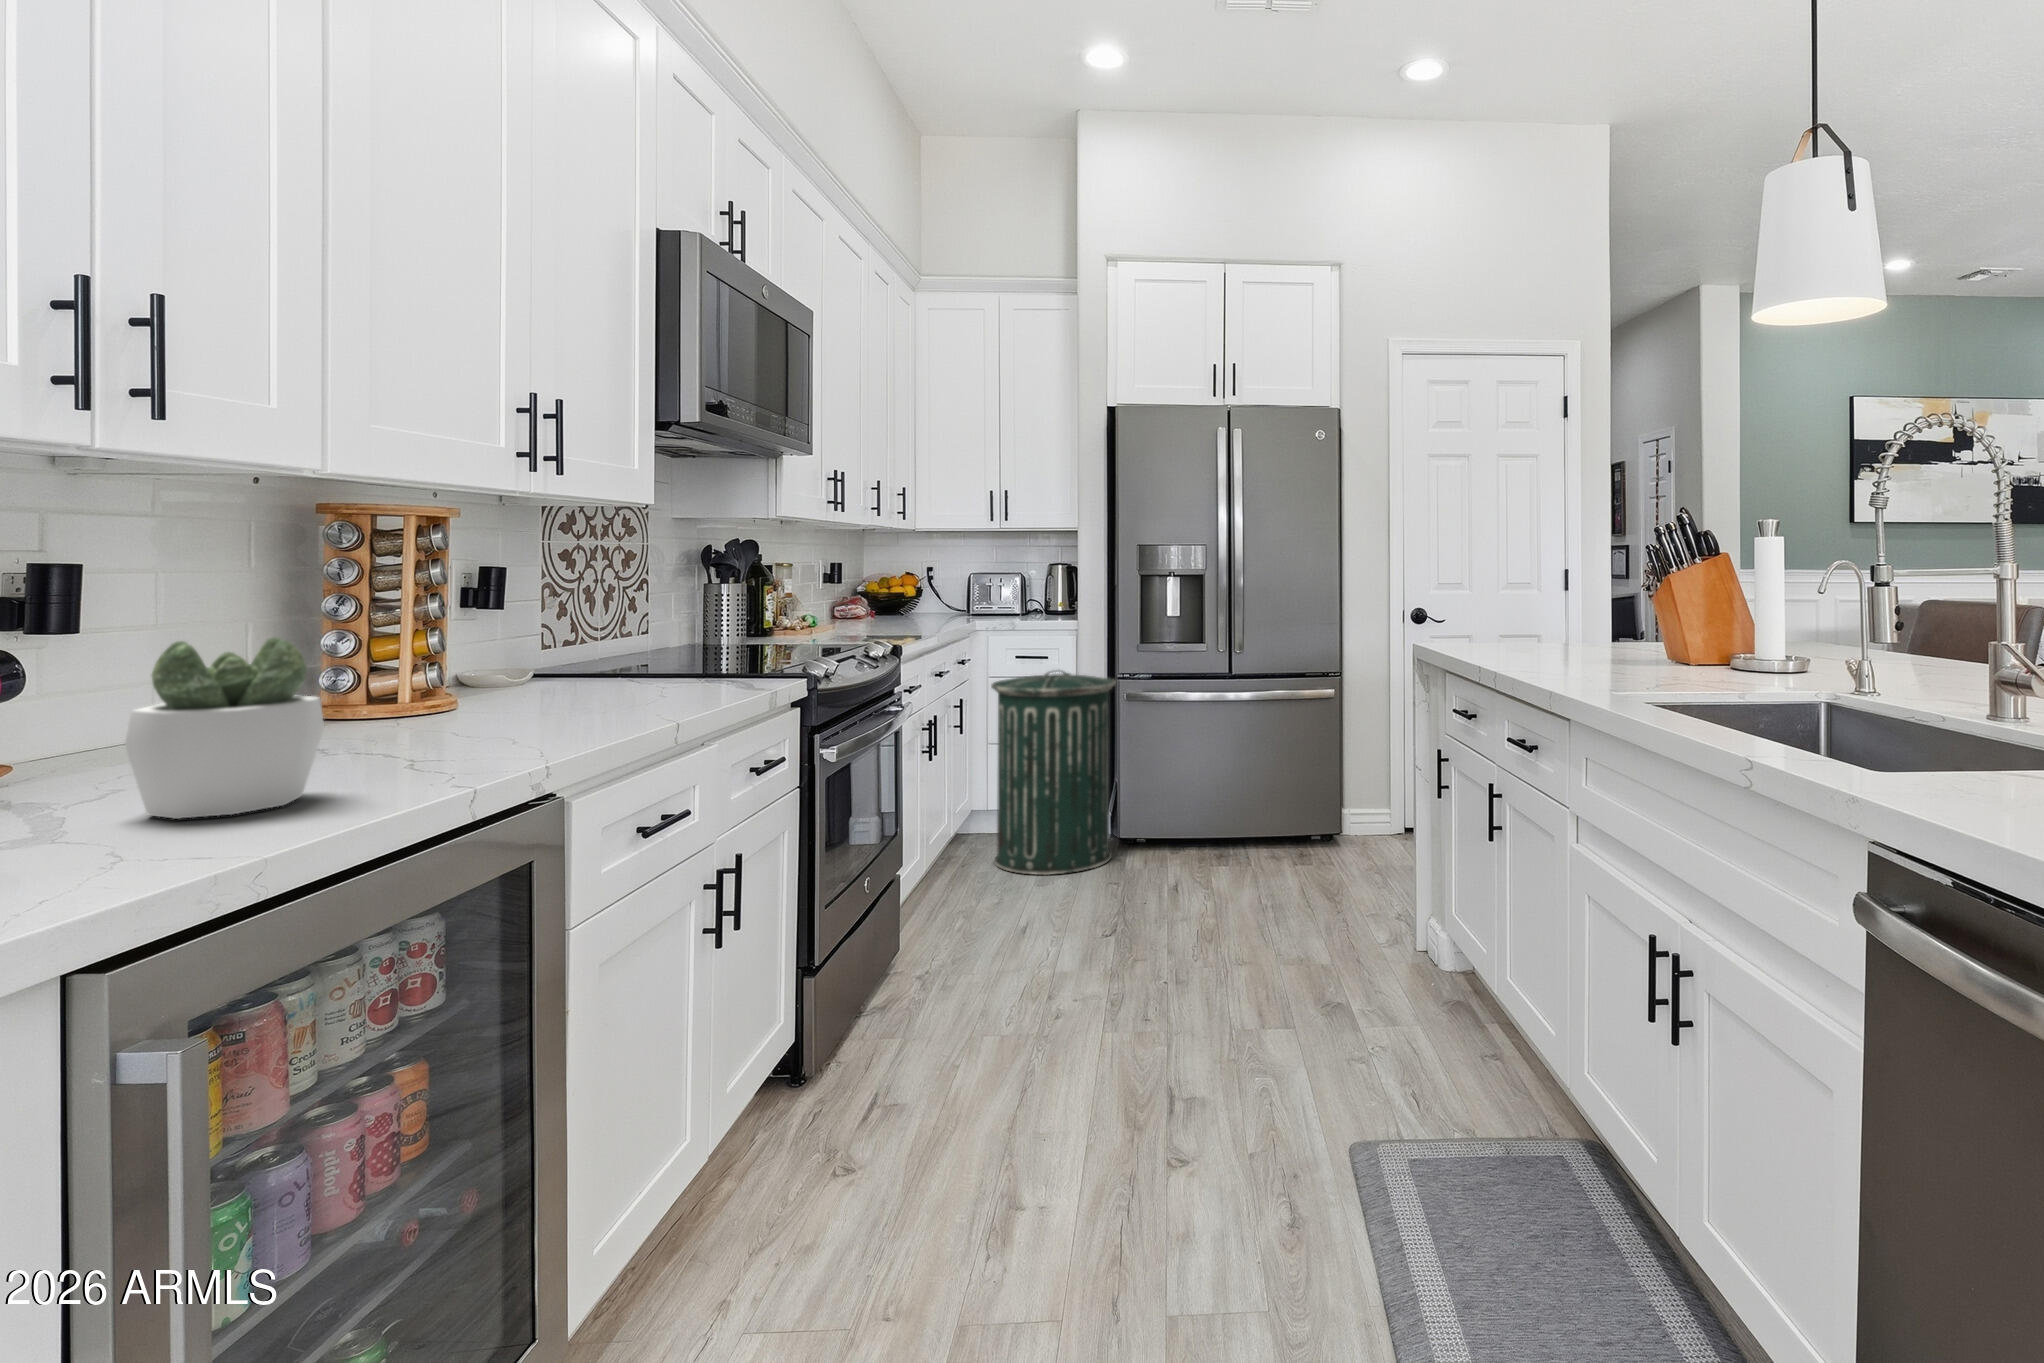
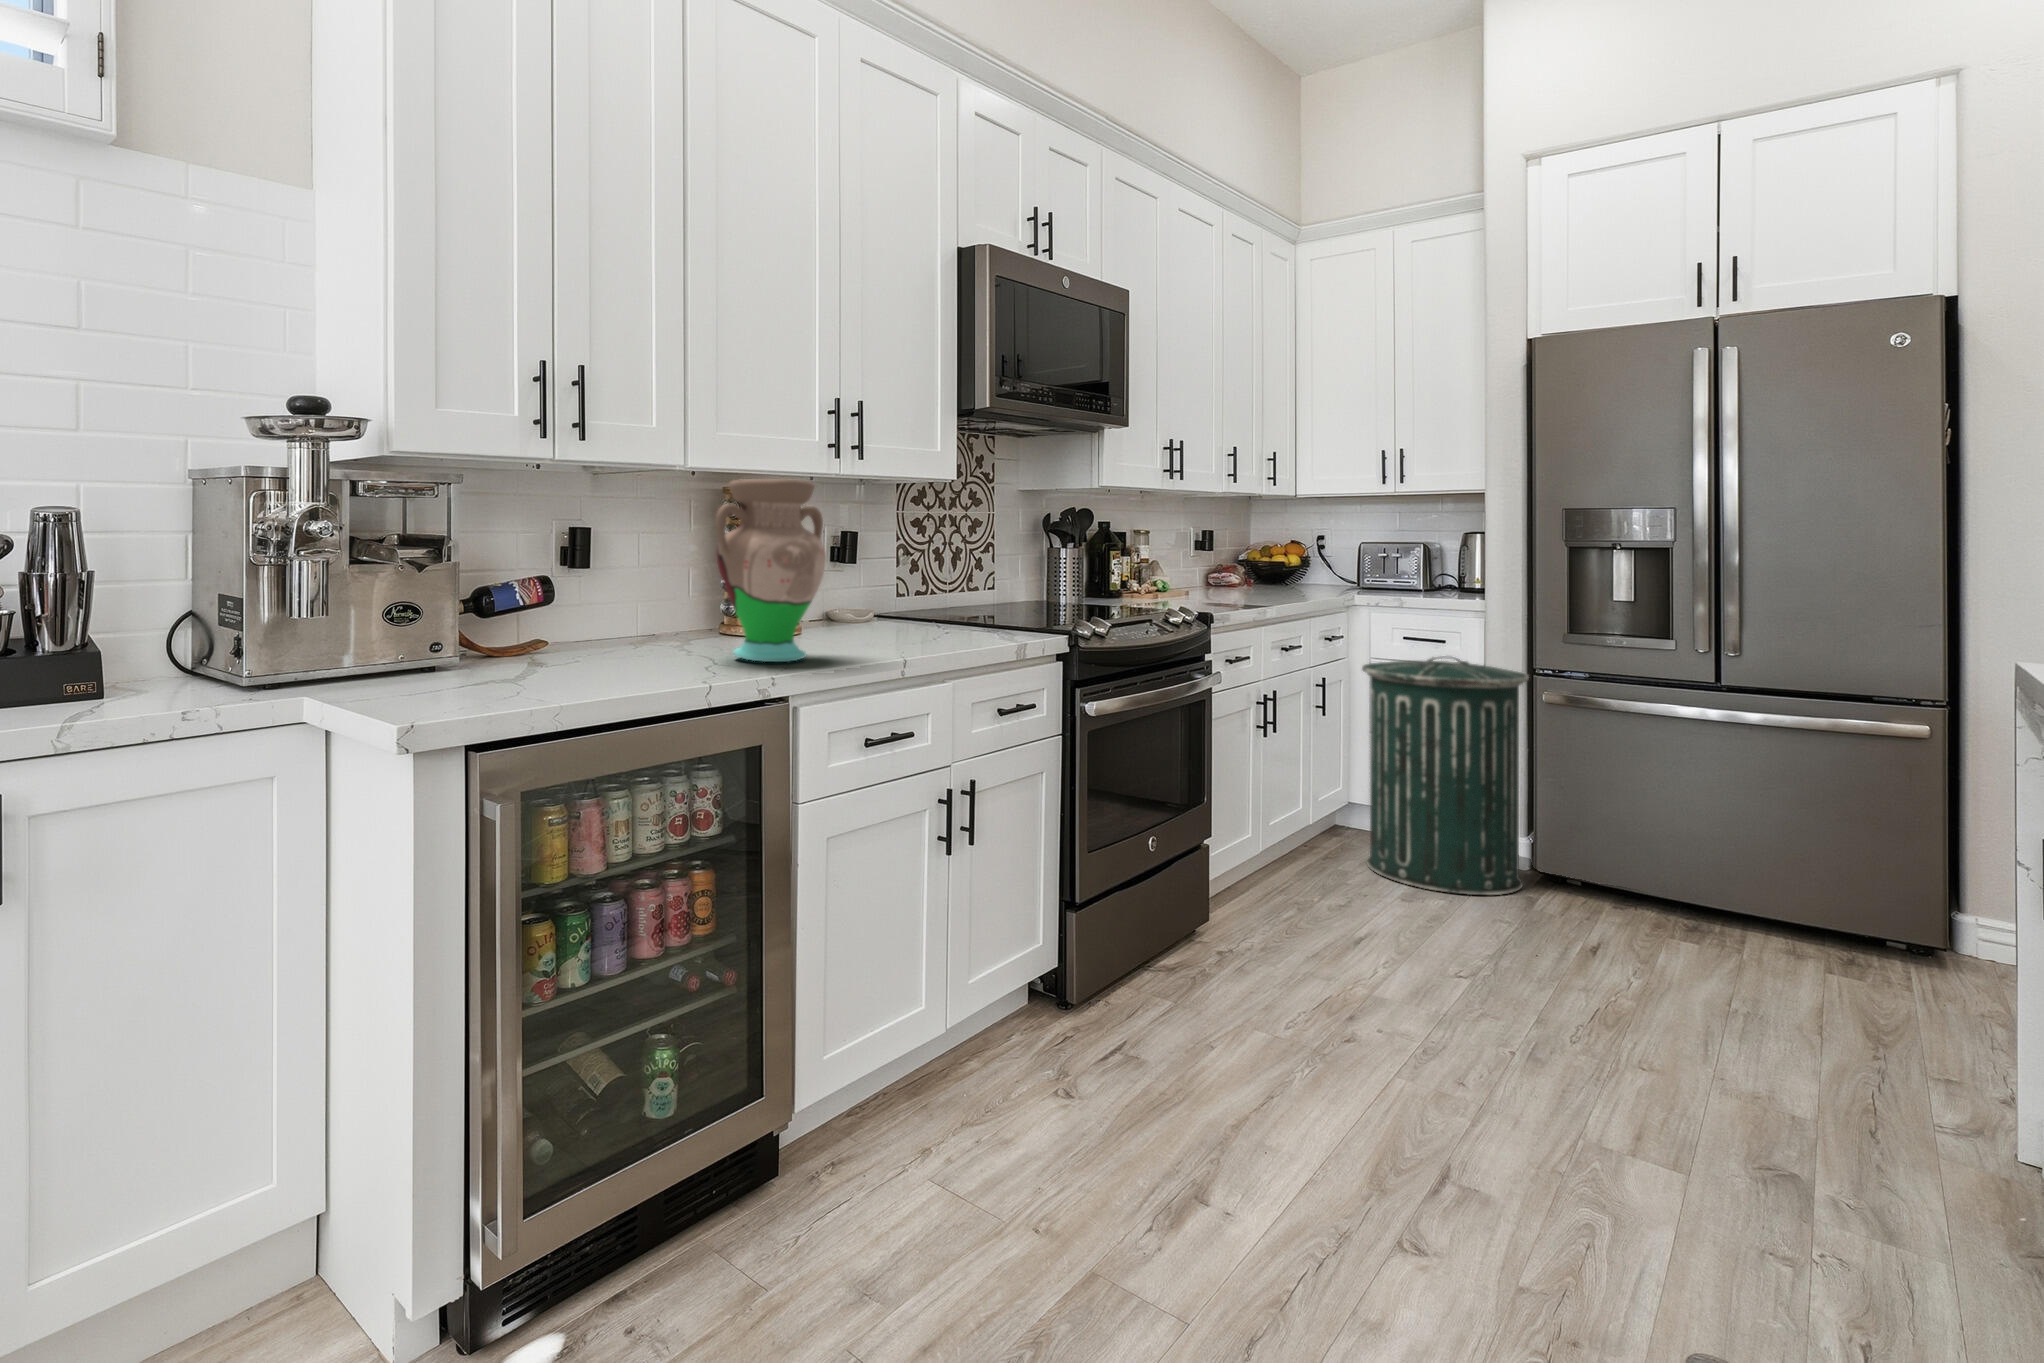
vase: none [418,500,593,745] -> present [716,479,826,662]
succulent plant: present [125,637,324,819] -> none [532,573,624,683]

